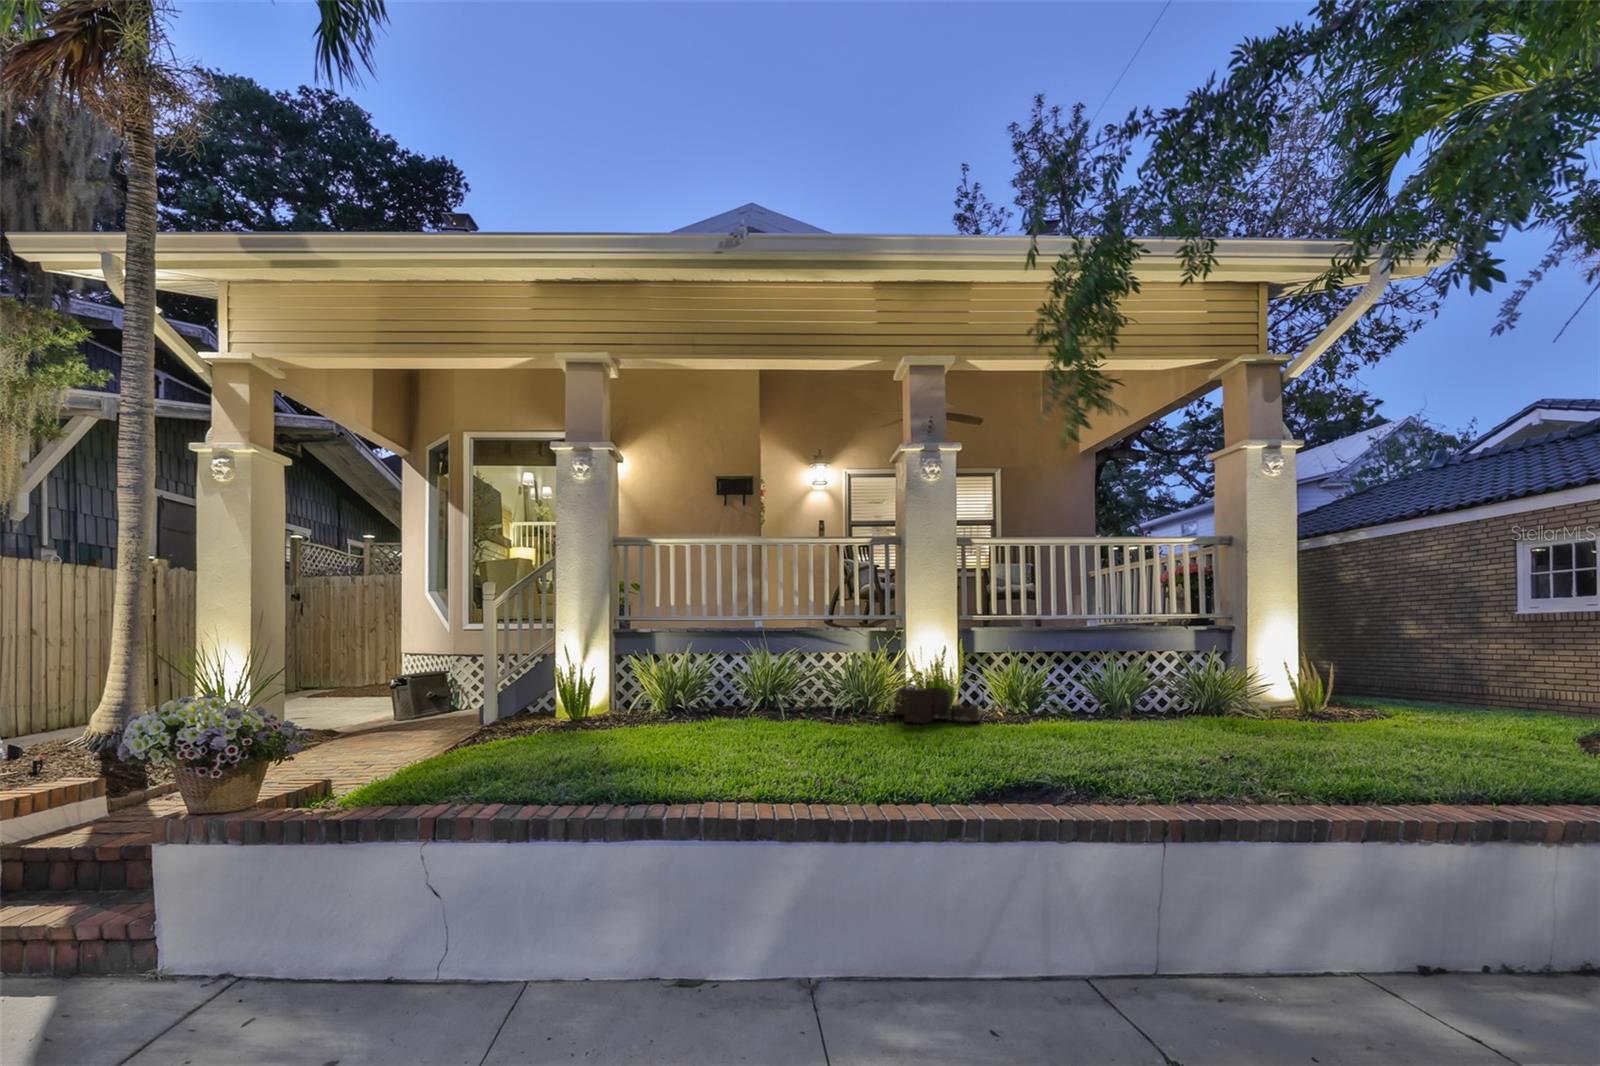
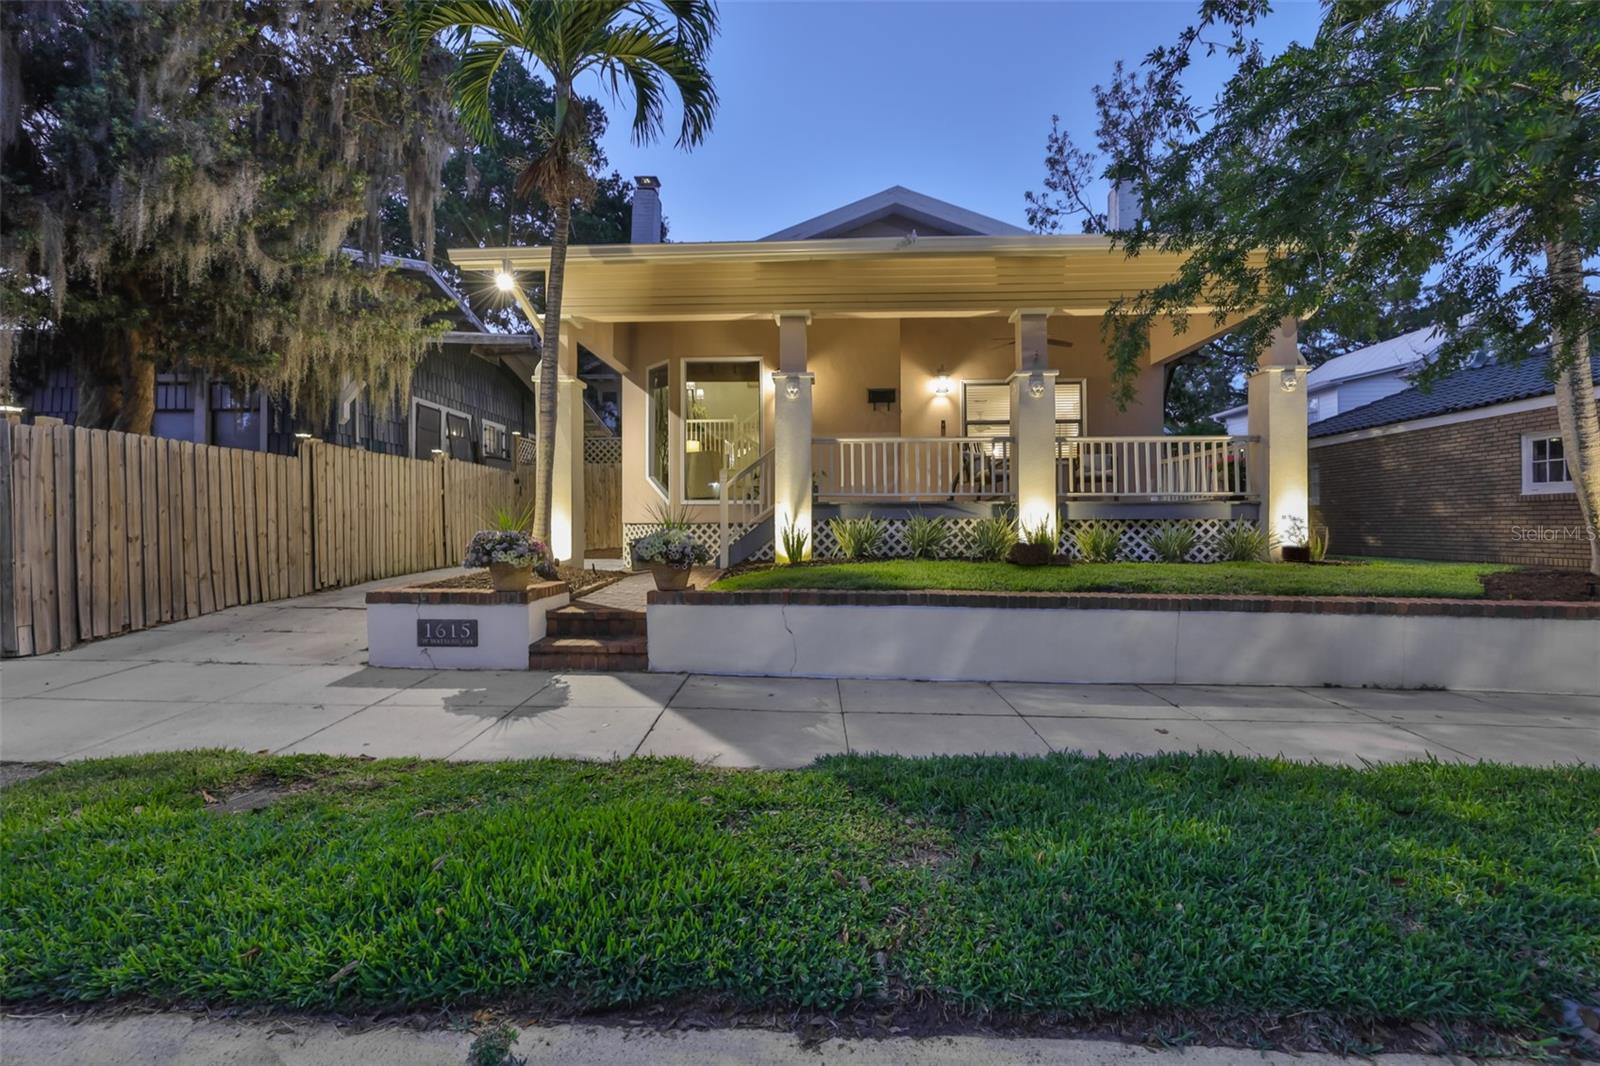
decorative plant: none [1253,645,1305,712] -> present [1277,515,1311,562]

